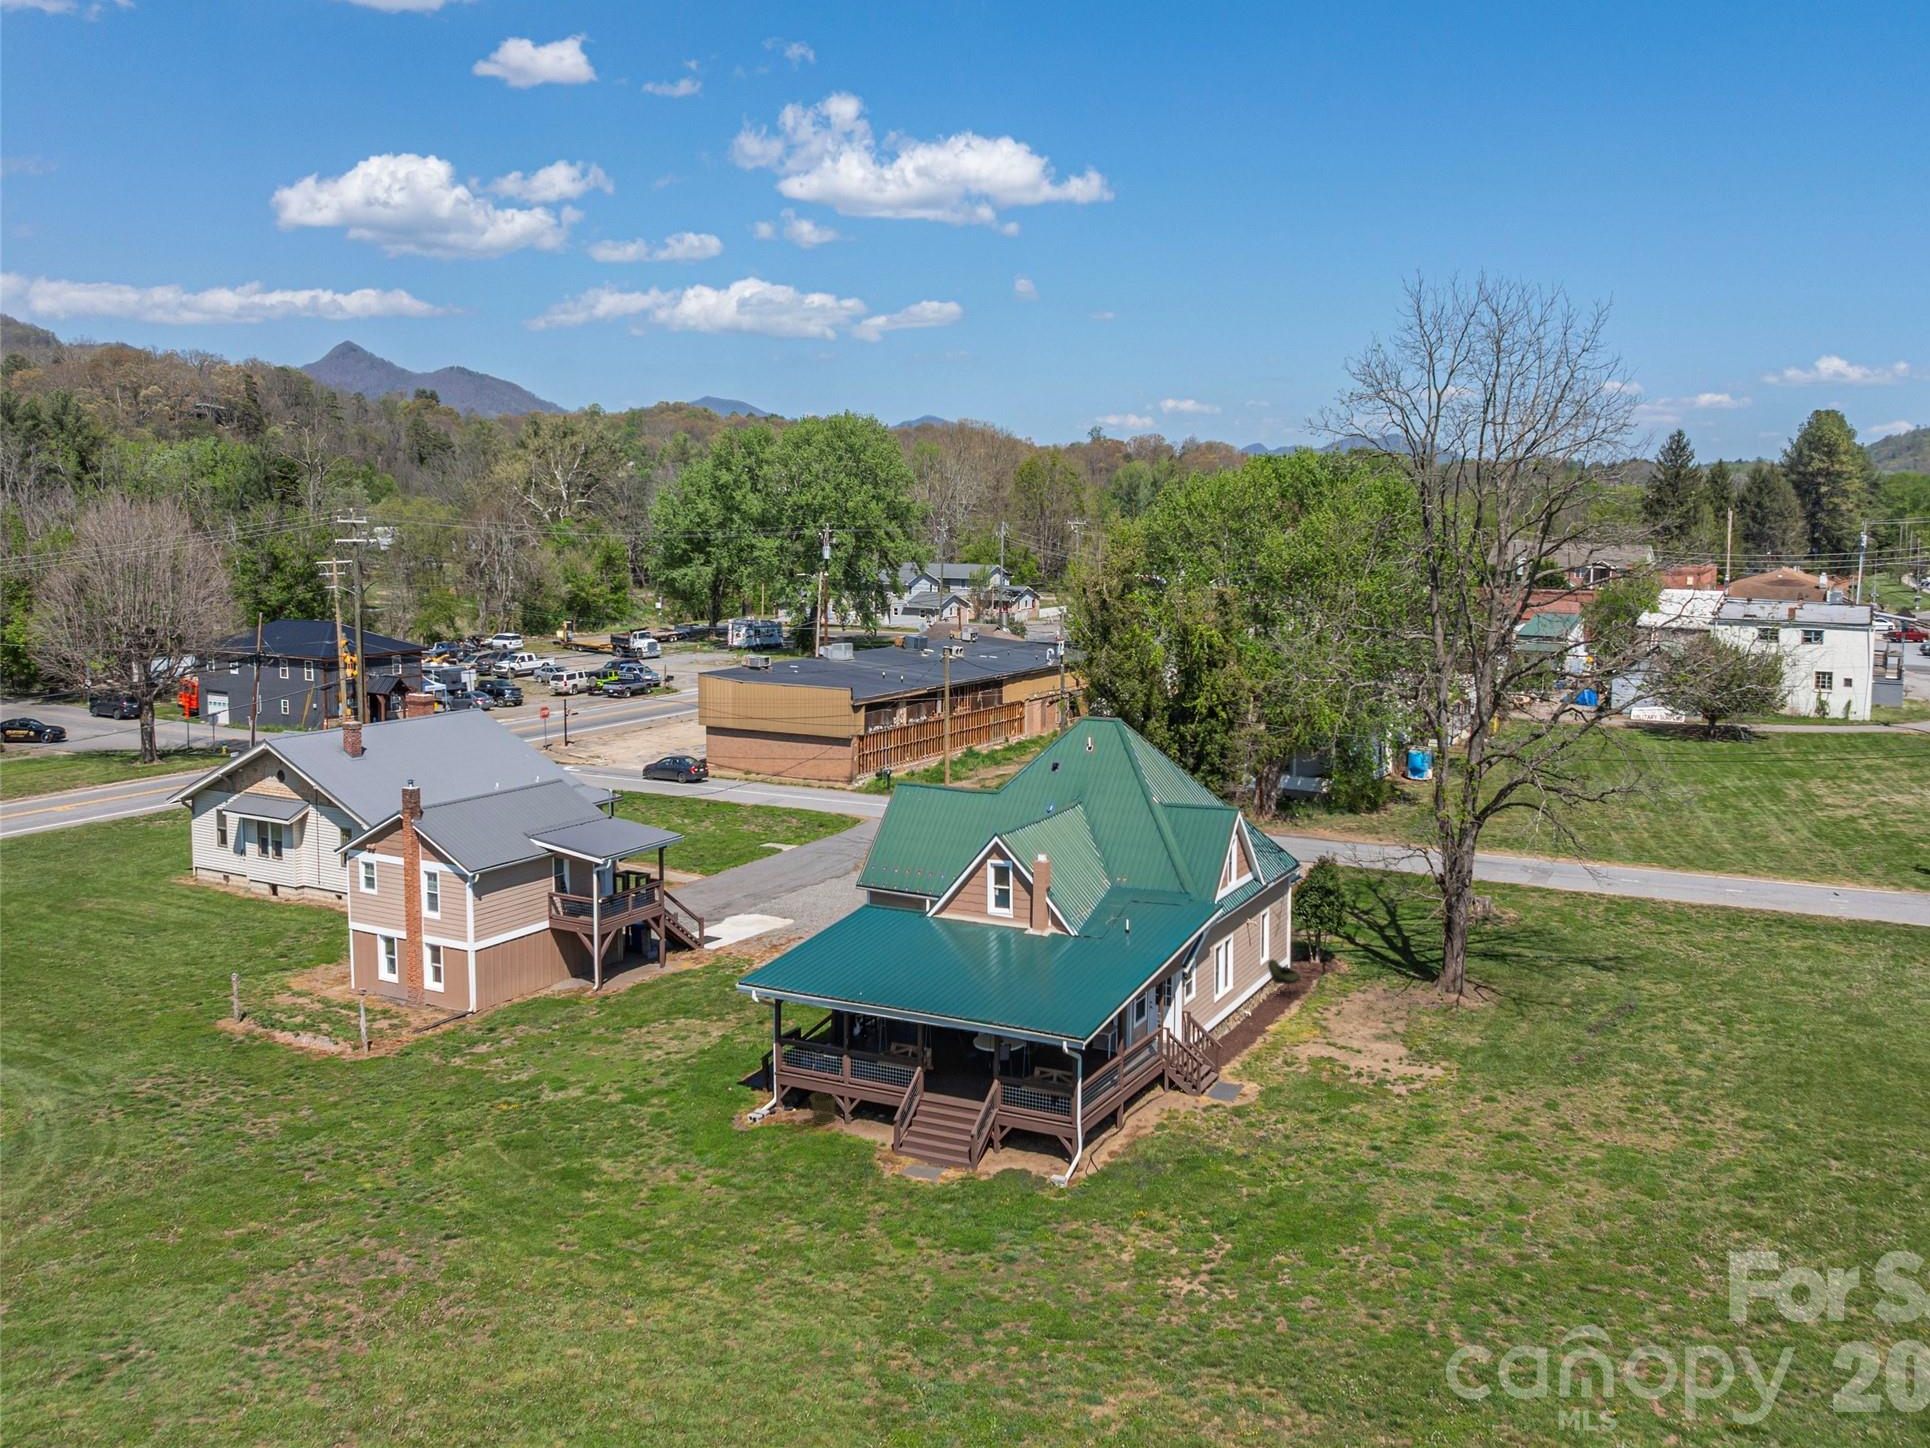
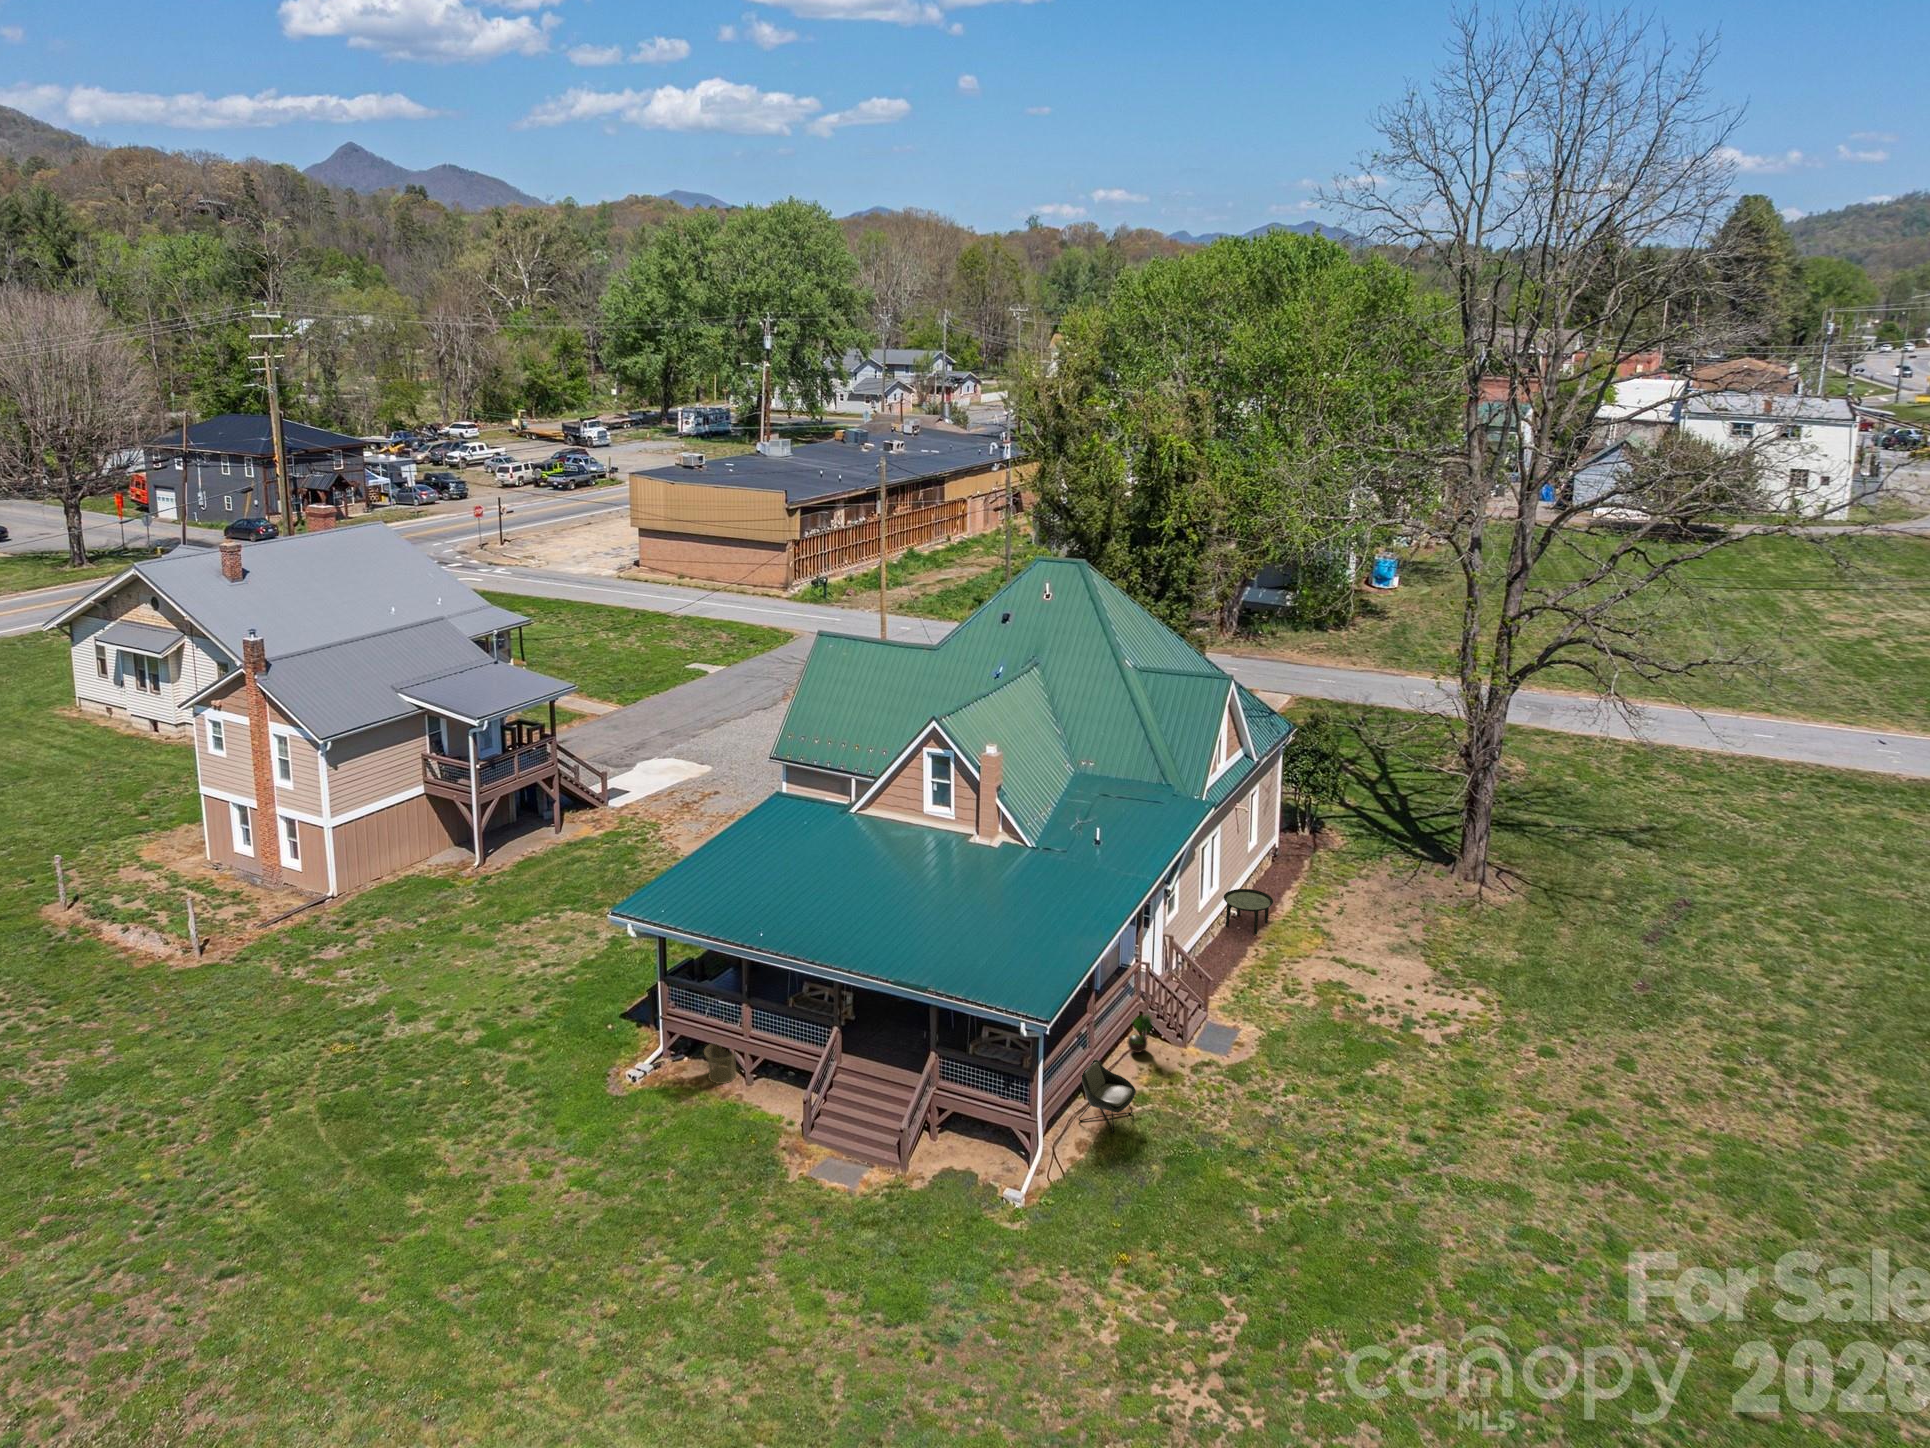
lounge chair: present [1268,959,1300,992] -> present [1079,1060,1136,1133]
round table: none [1239,993,1280,1028] -> present [1224,889,1273,934]
potted tree: none [1154,1067,1175,1102] -> present [1128,1015,1151,1053]

